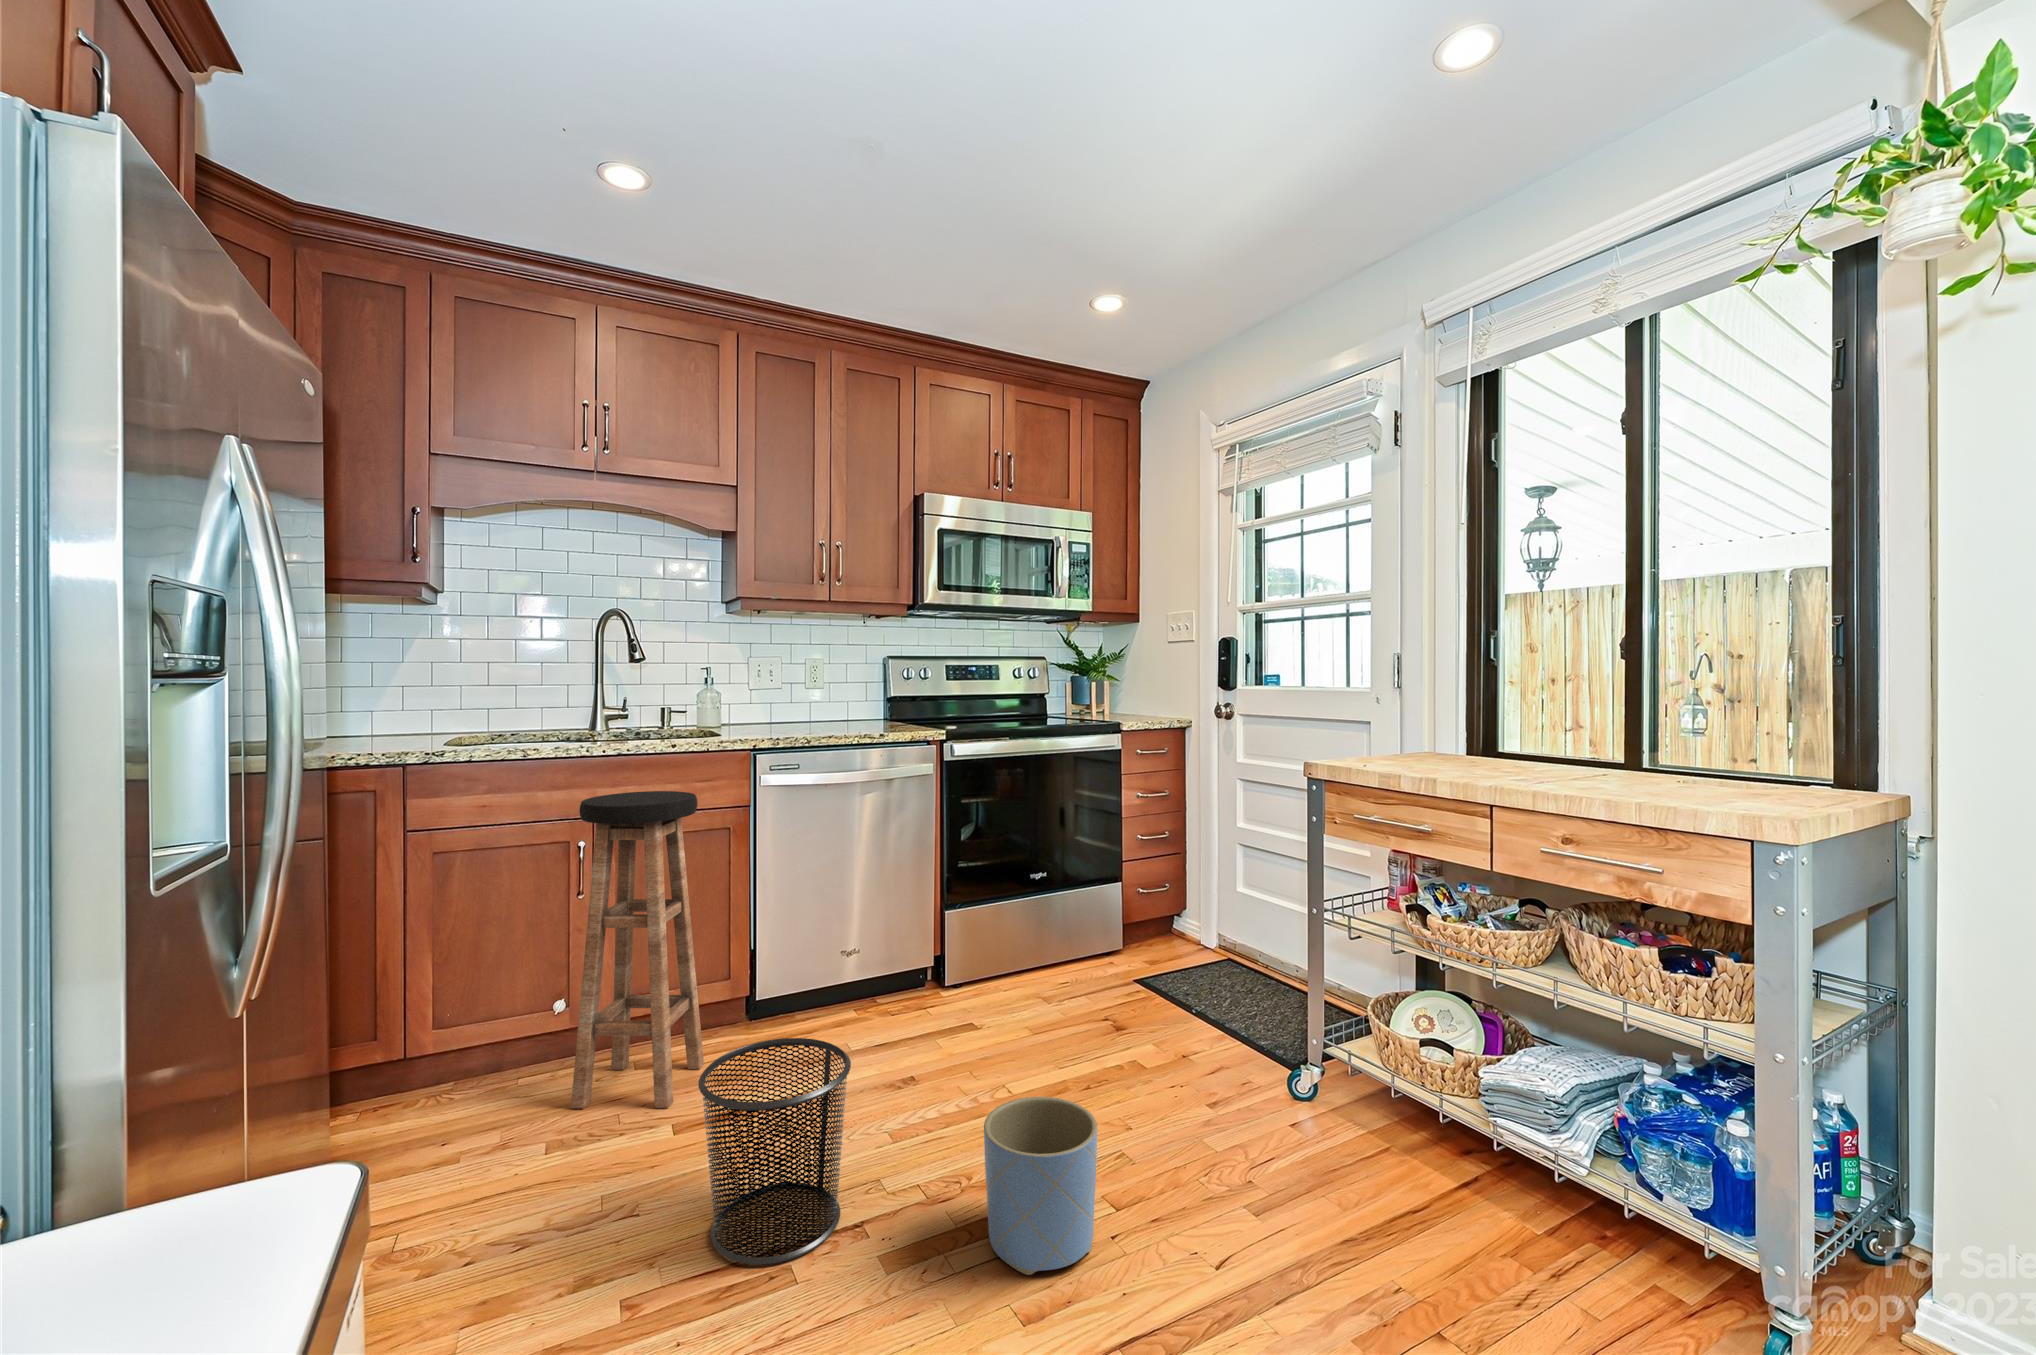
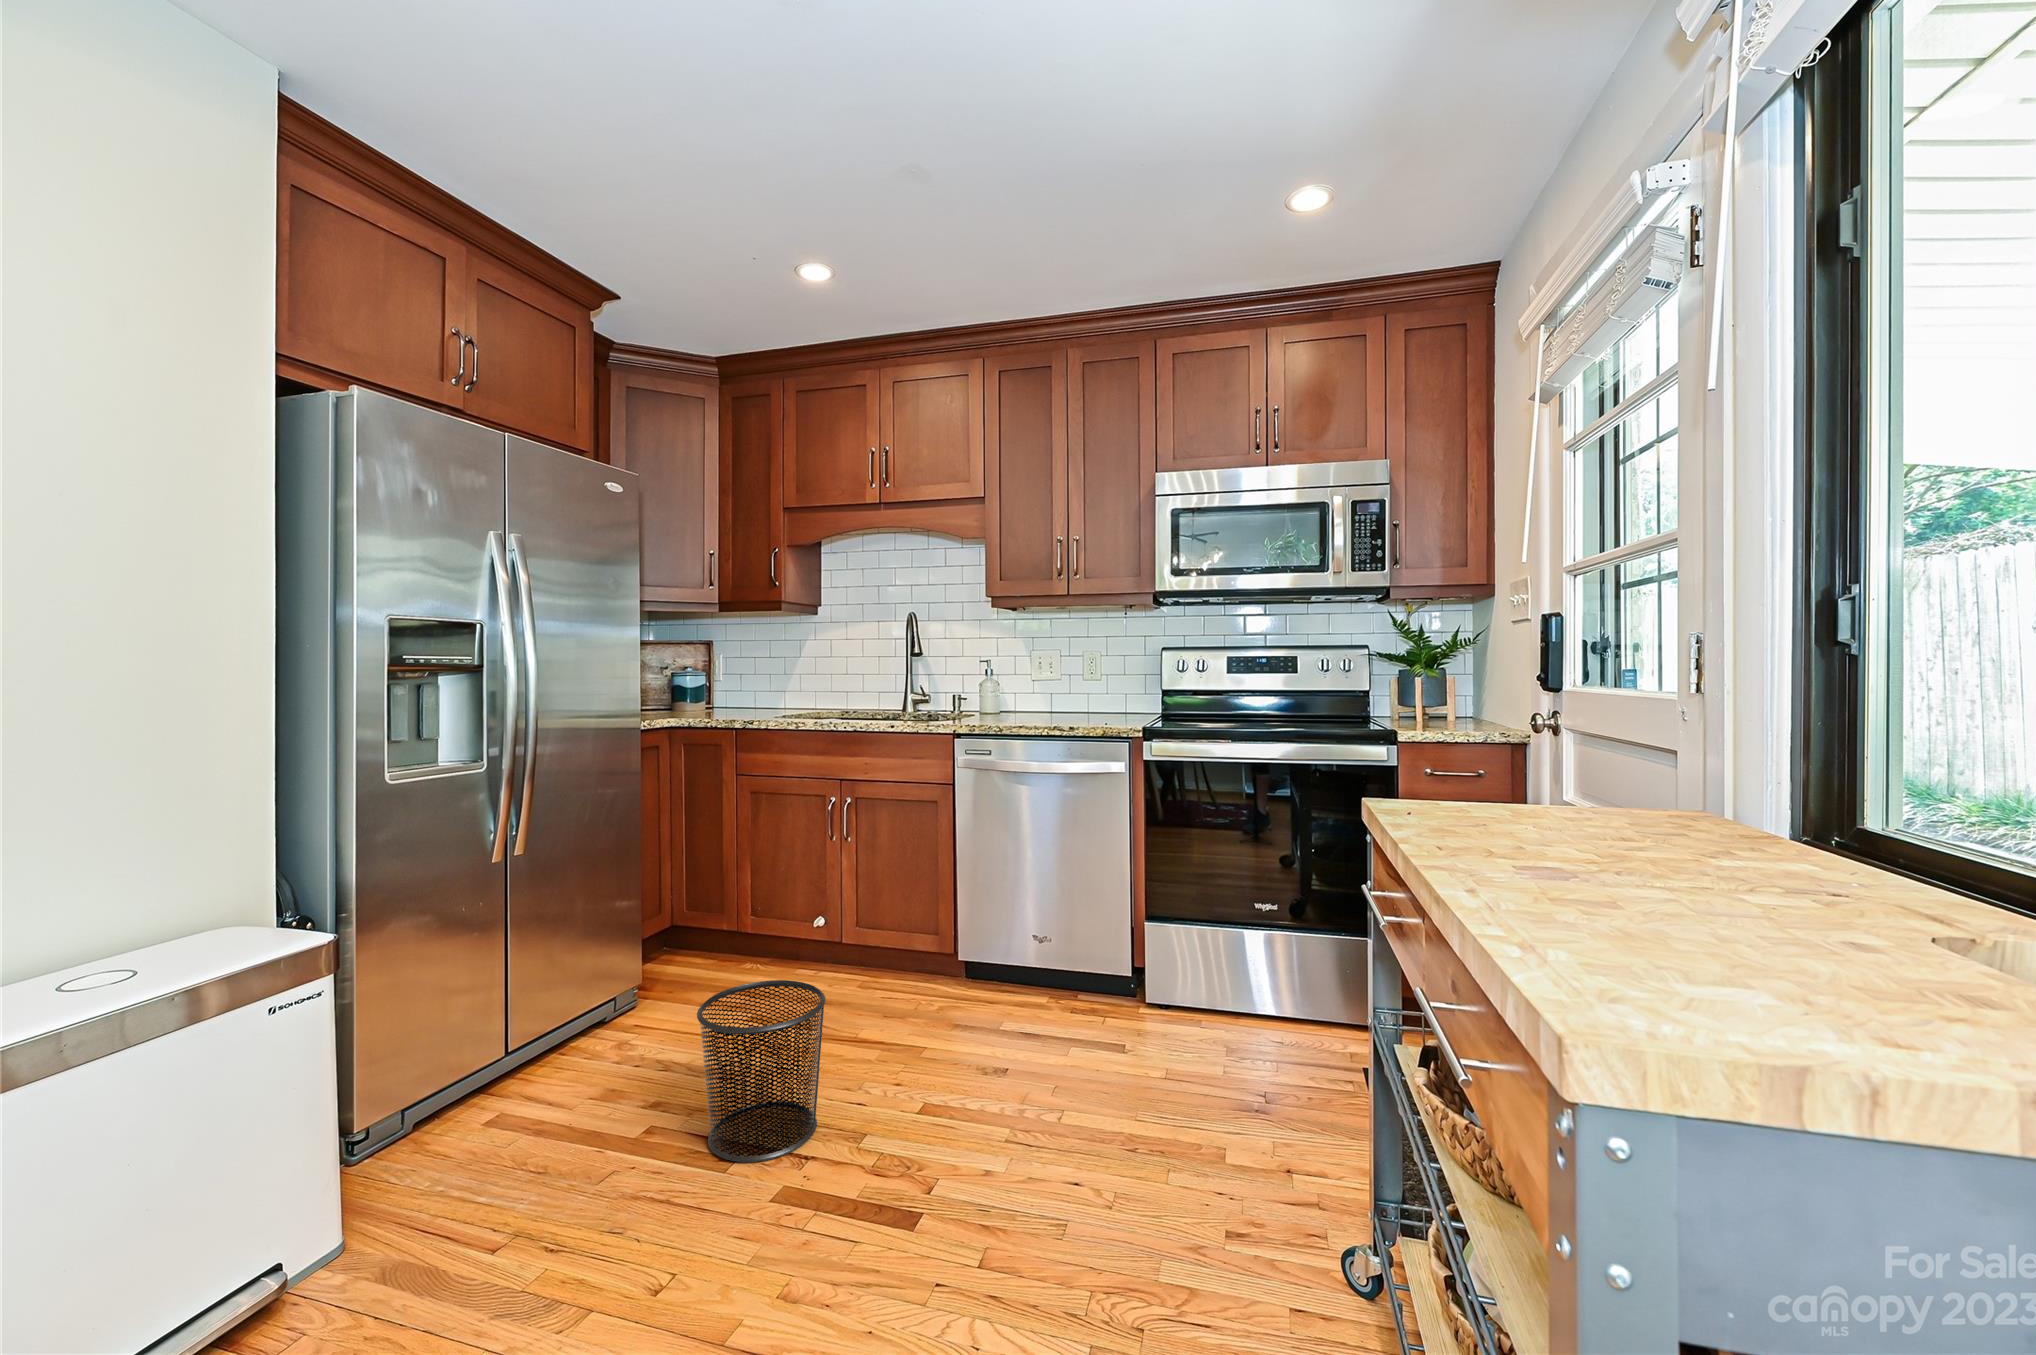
bar stool: present [571,791,704,1109] -> none [786,764,891,1022]
planter: present [984,1097,1097,1275] -> none [821,1101,937,1282]

